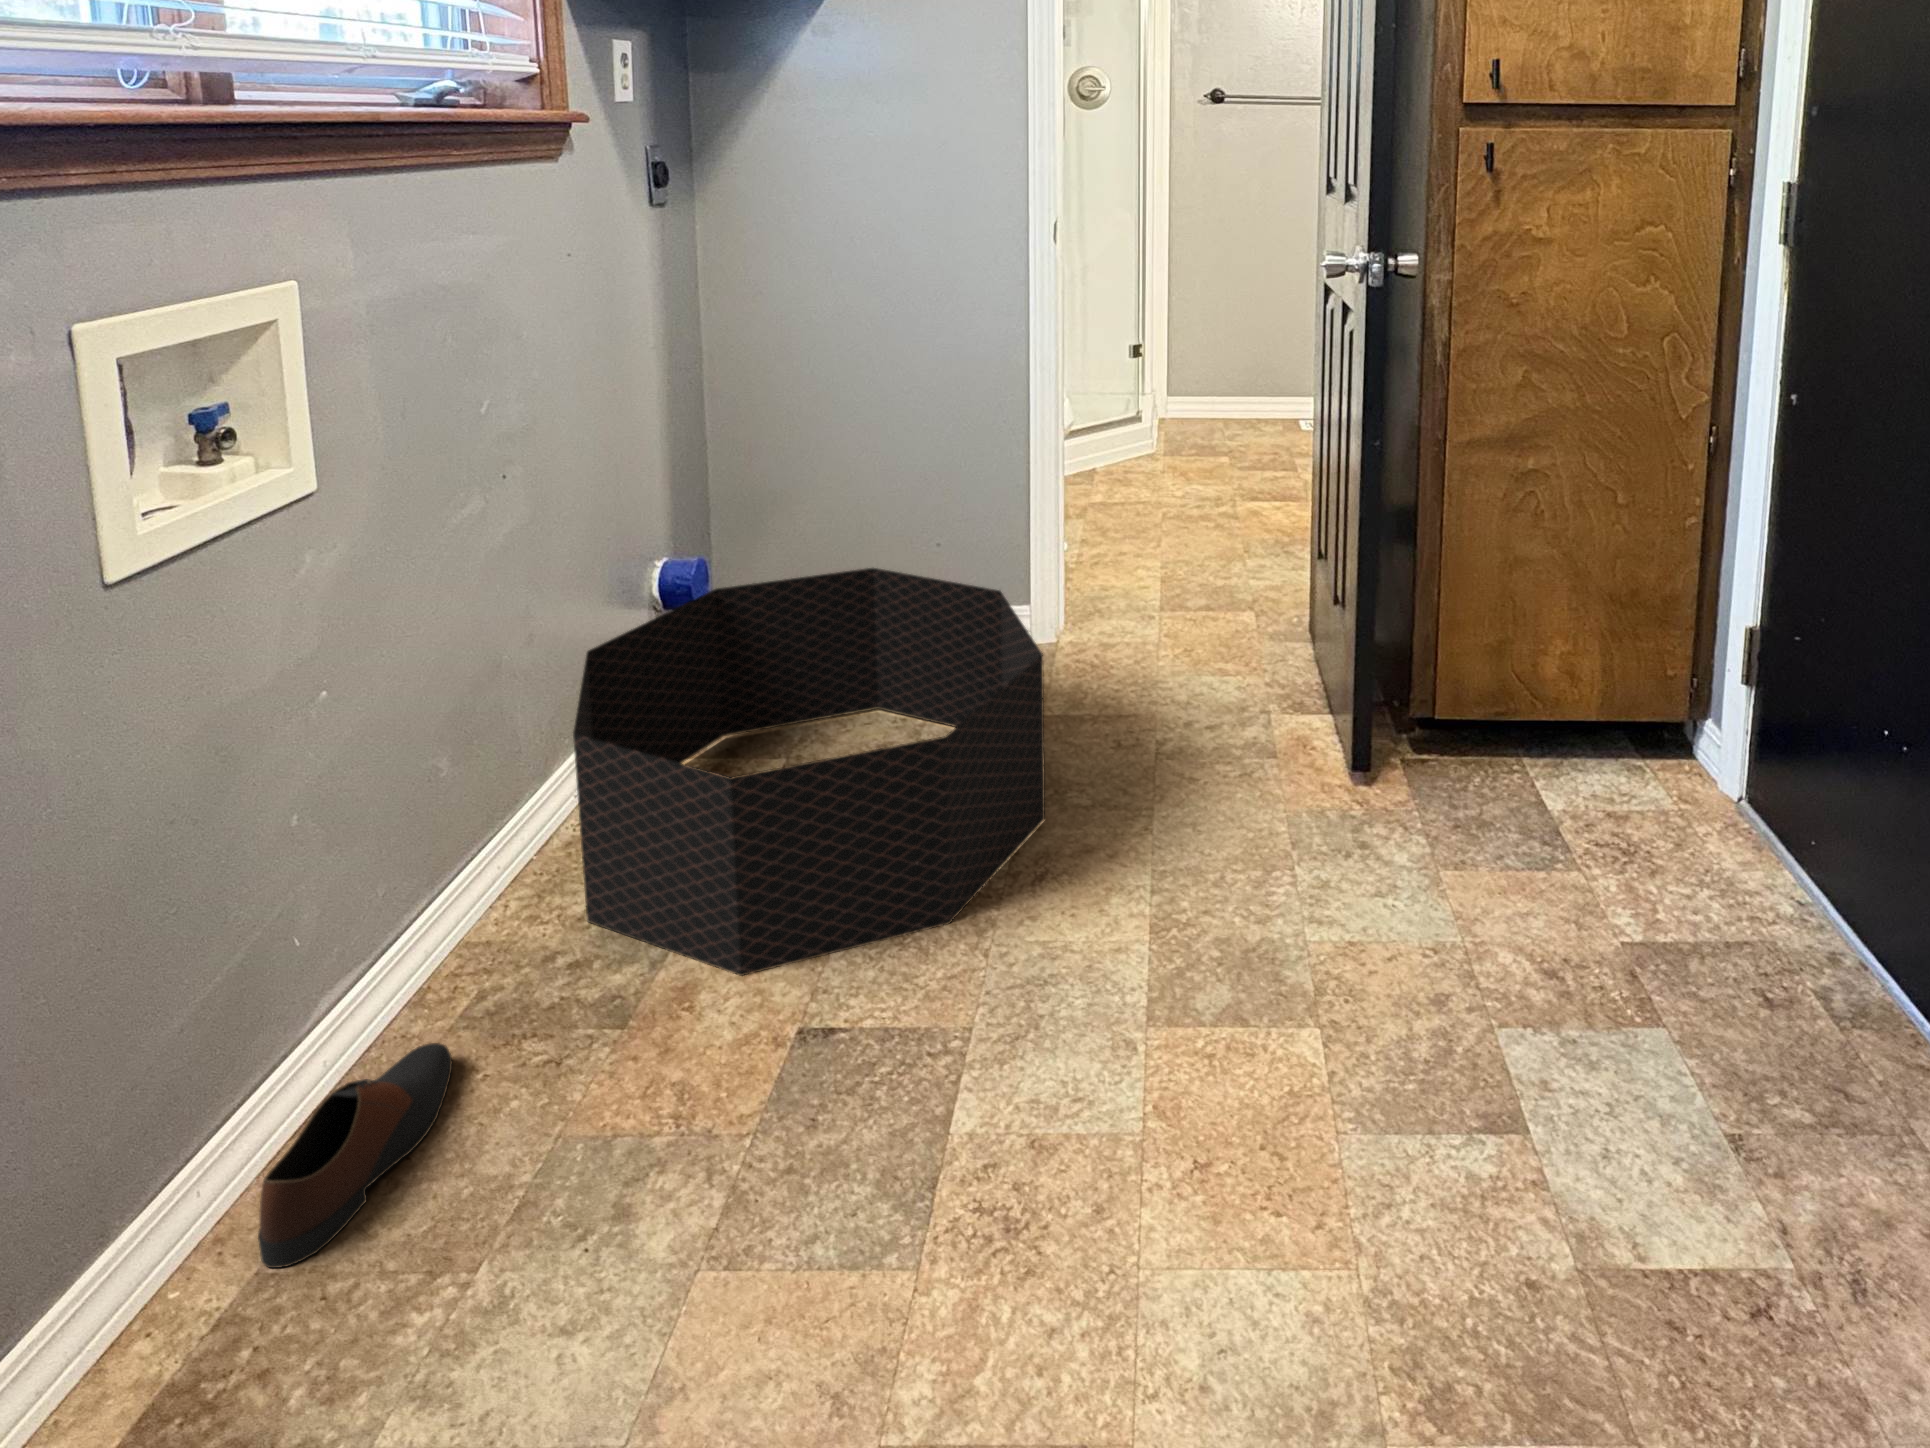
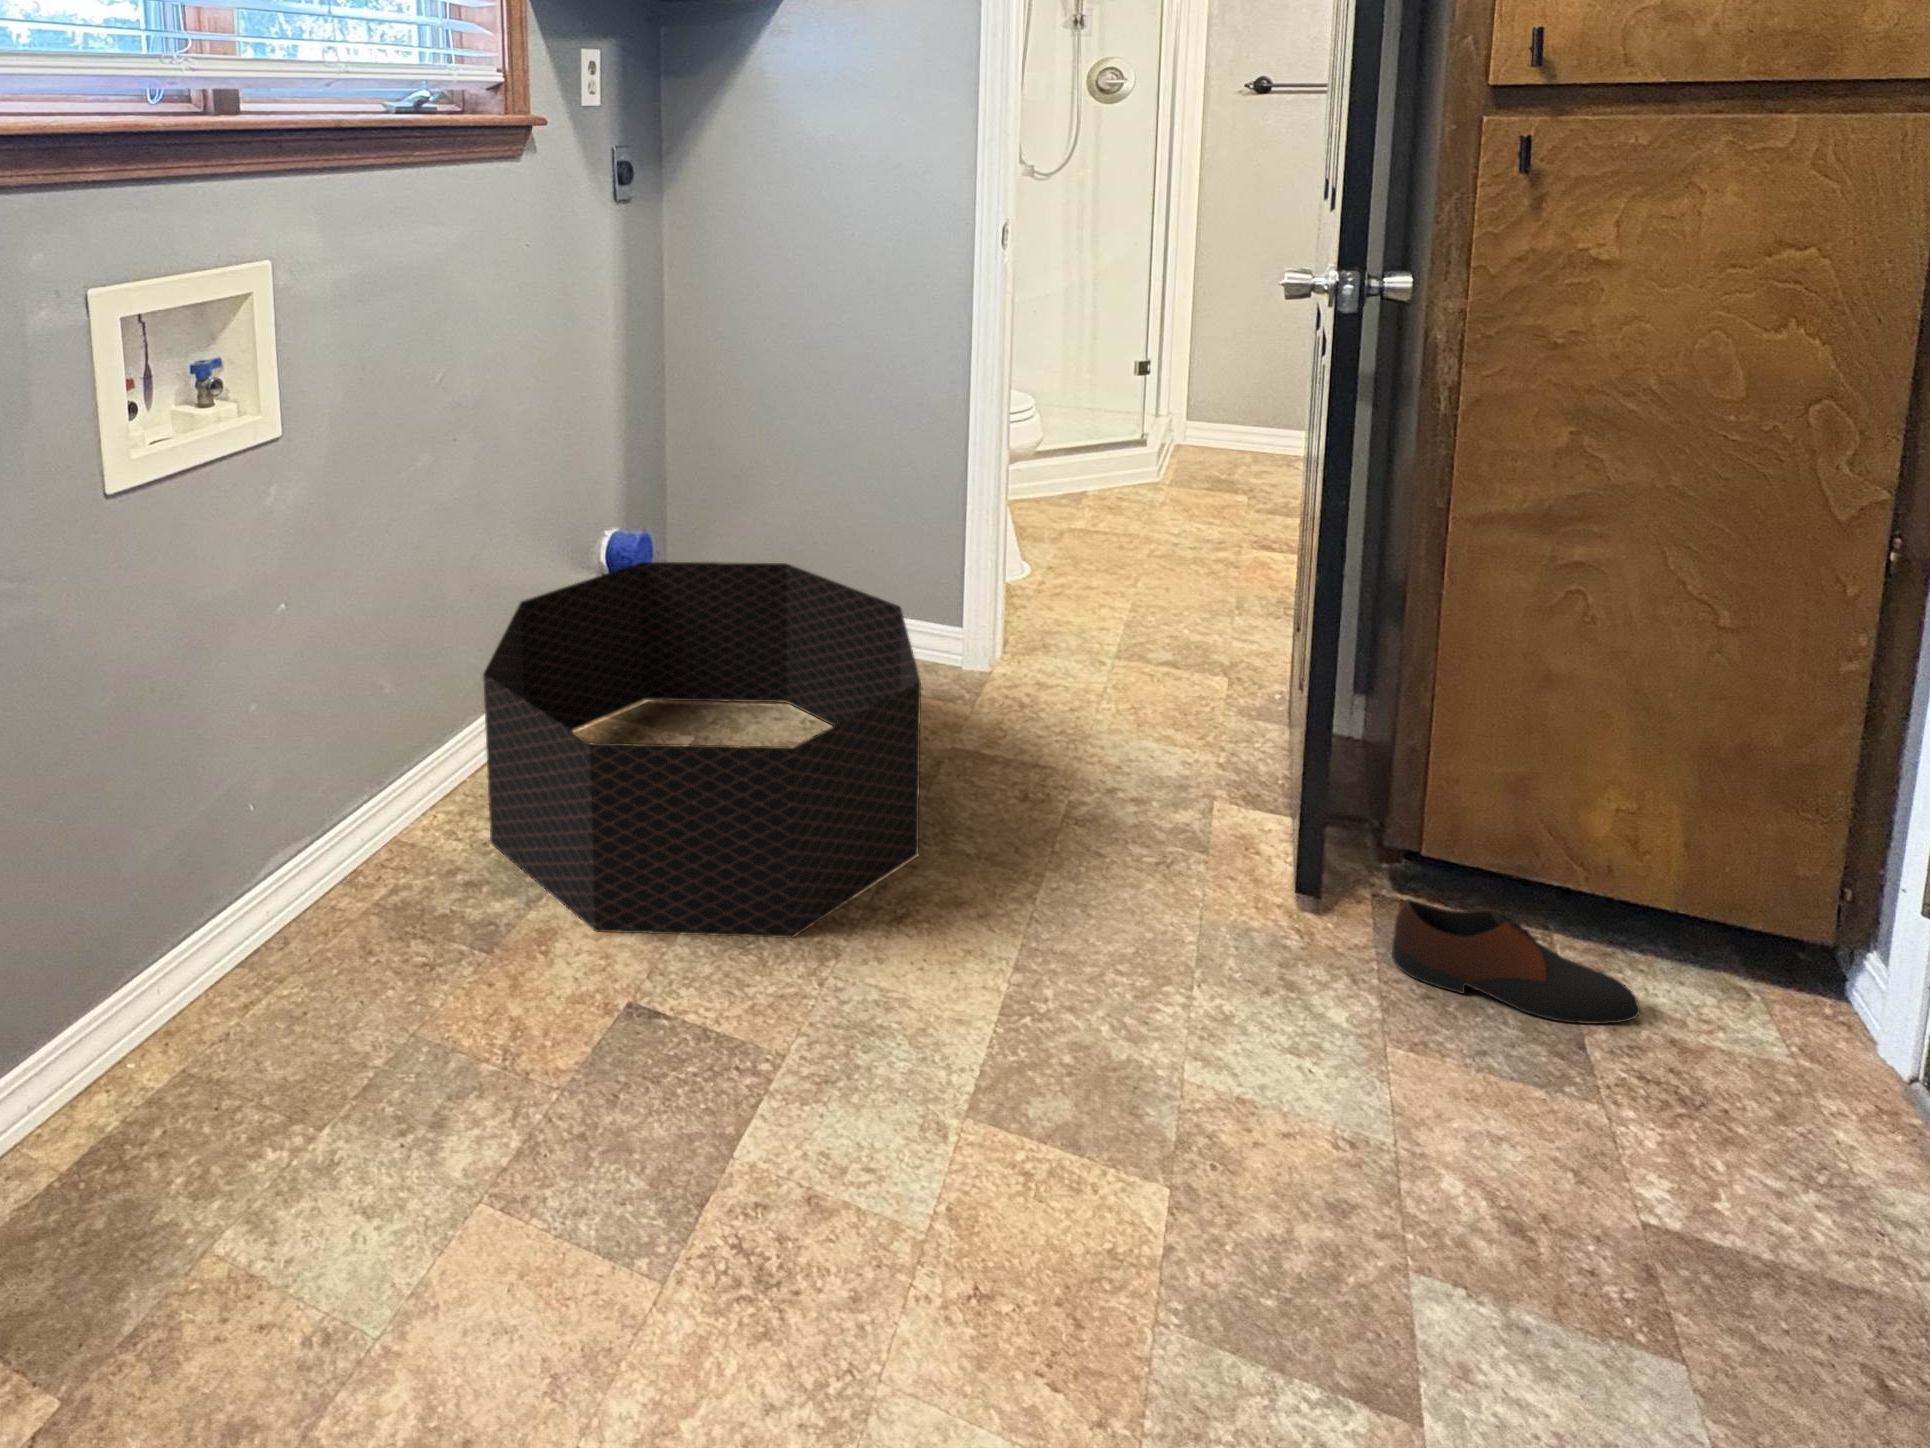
shoe: present [258,1043,452,1268] -> present [1392,899,1640,1024]

